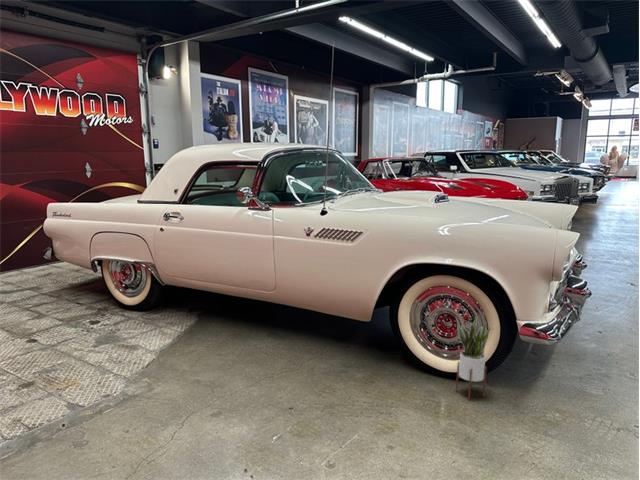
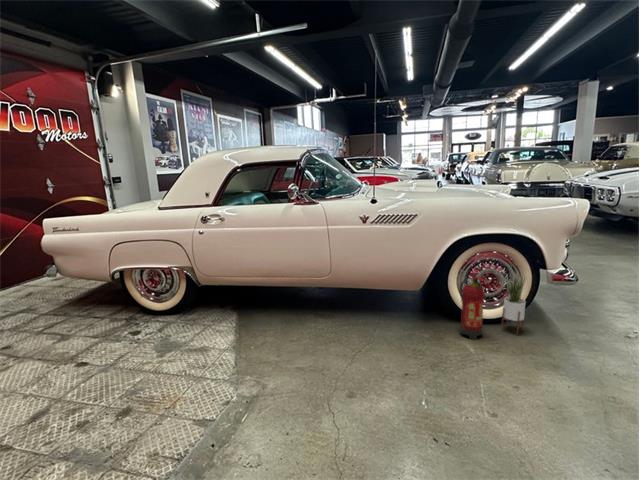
fire extinguisher: none [399,315,429,393] -> present [459,277,485,339]

